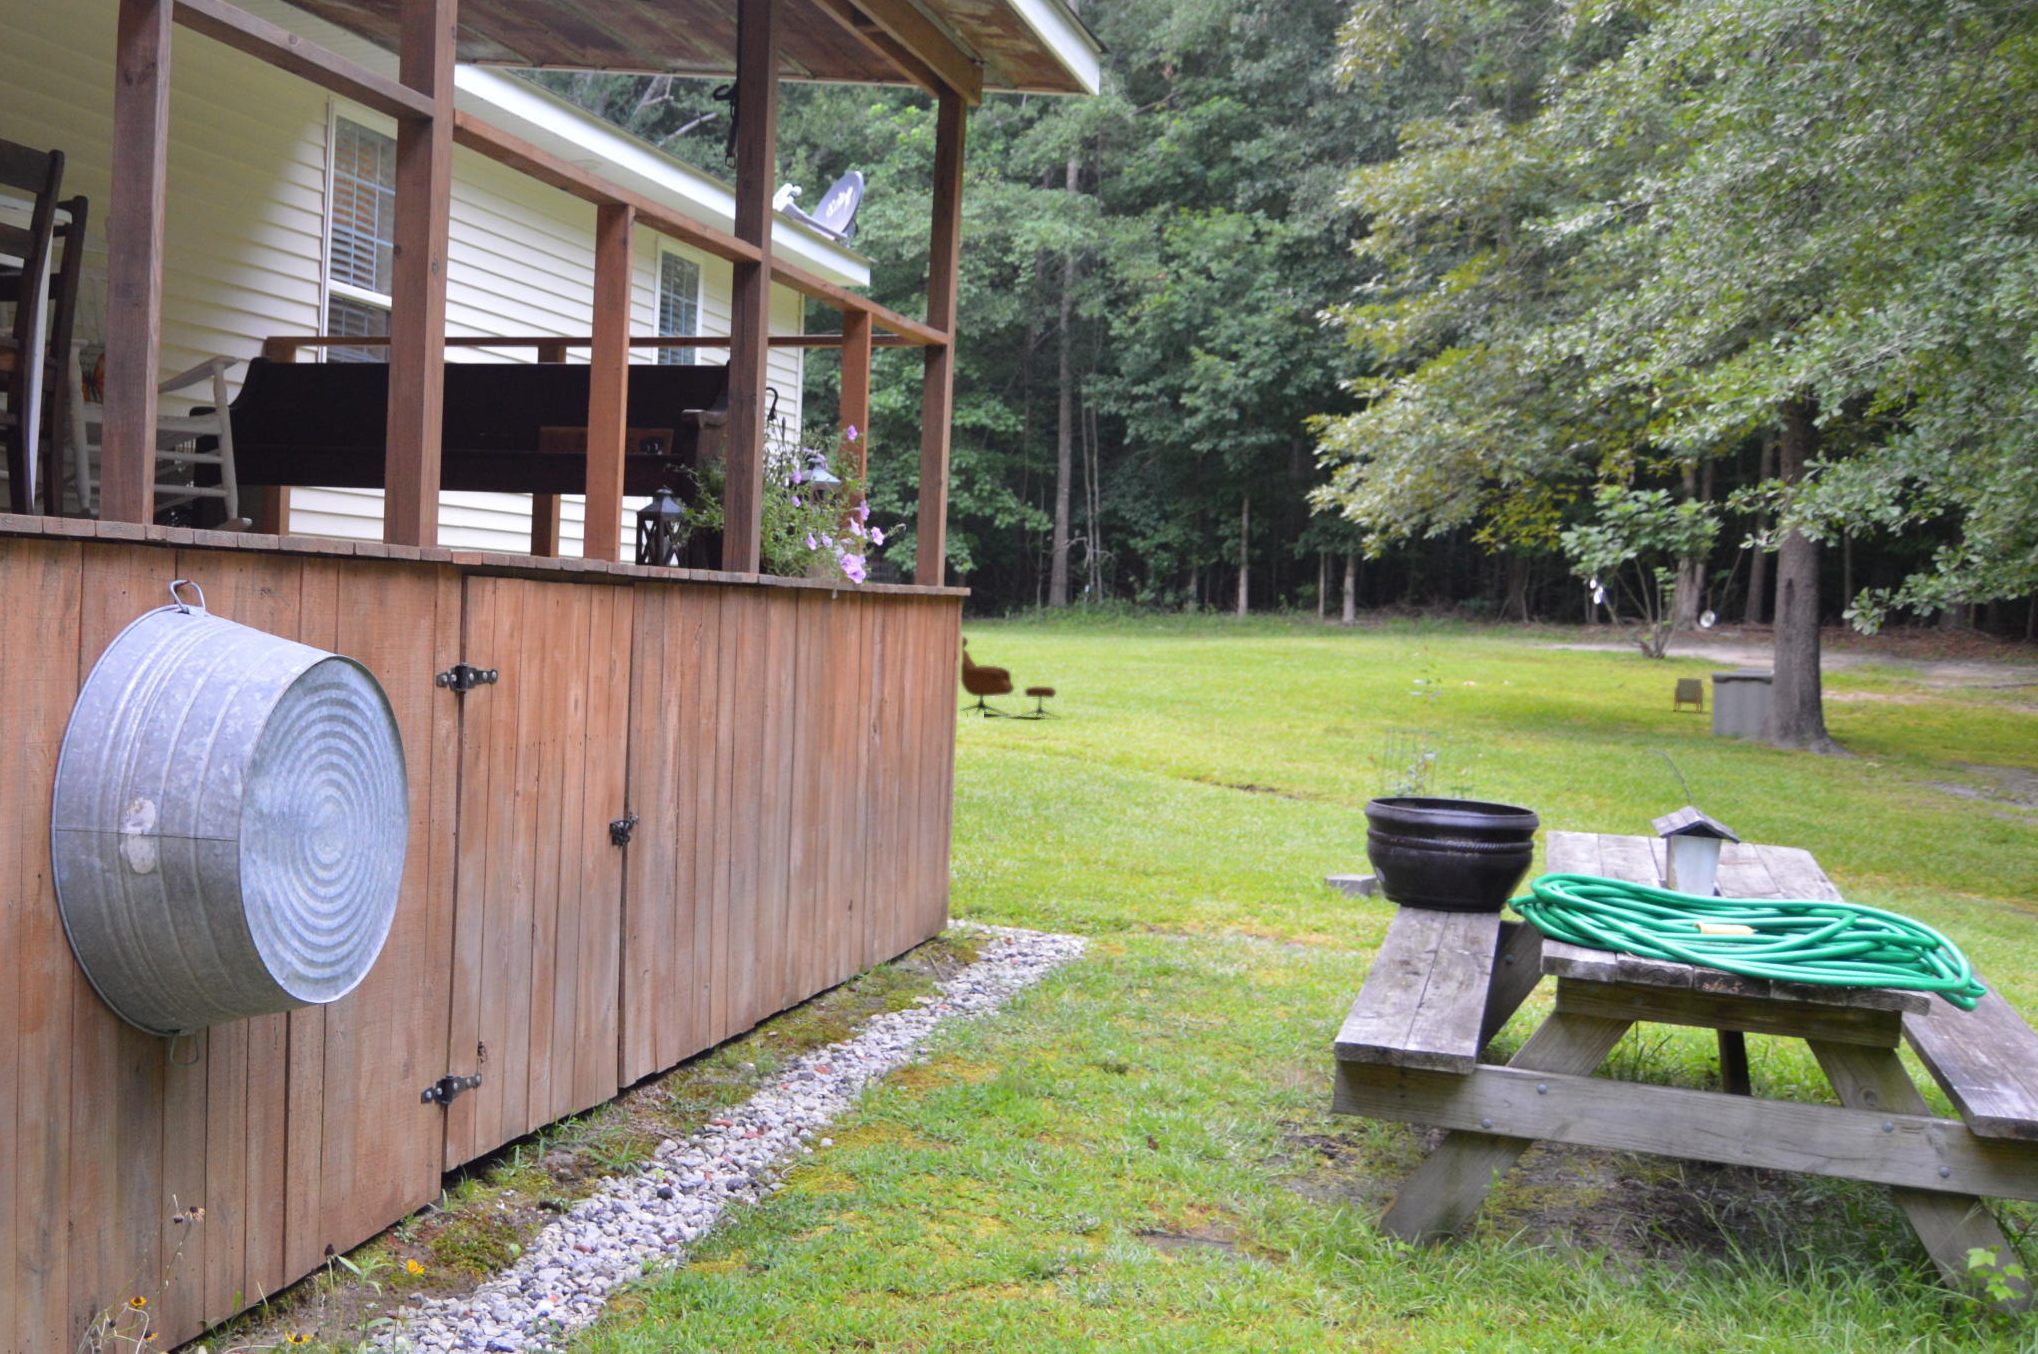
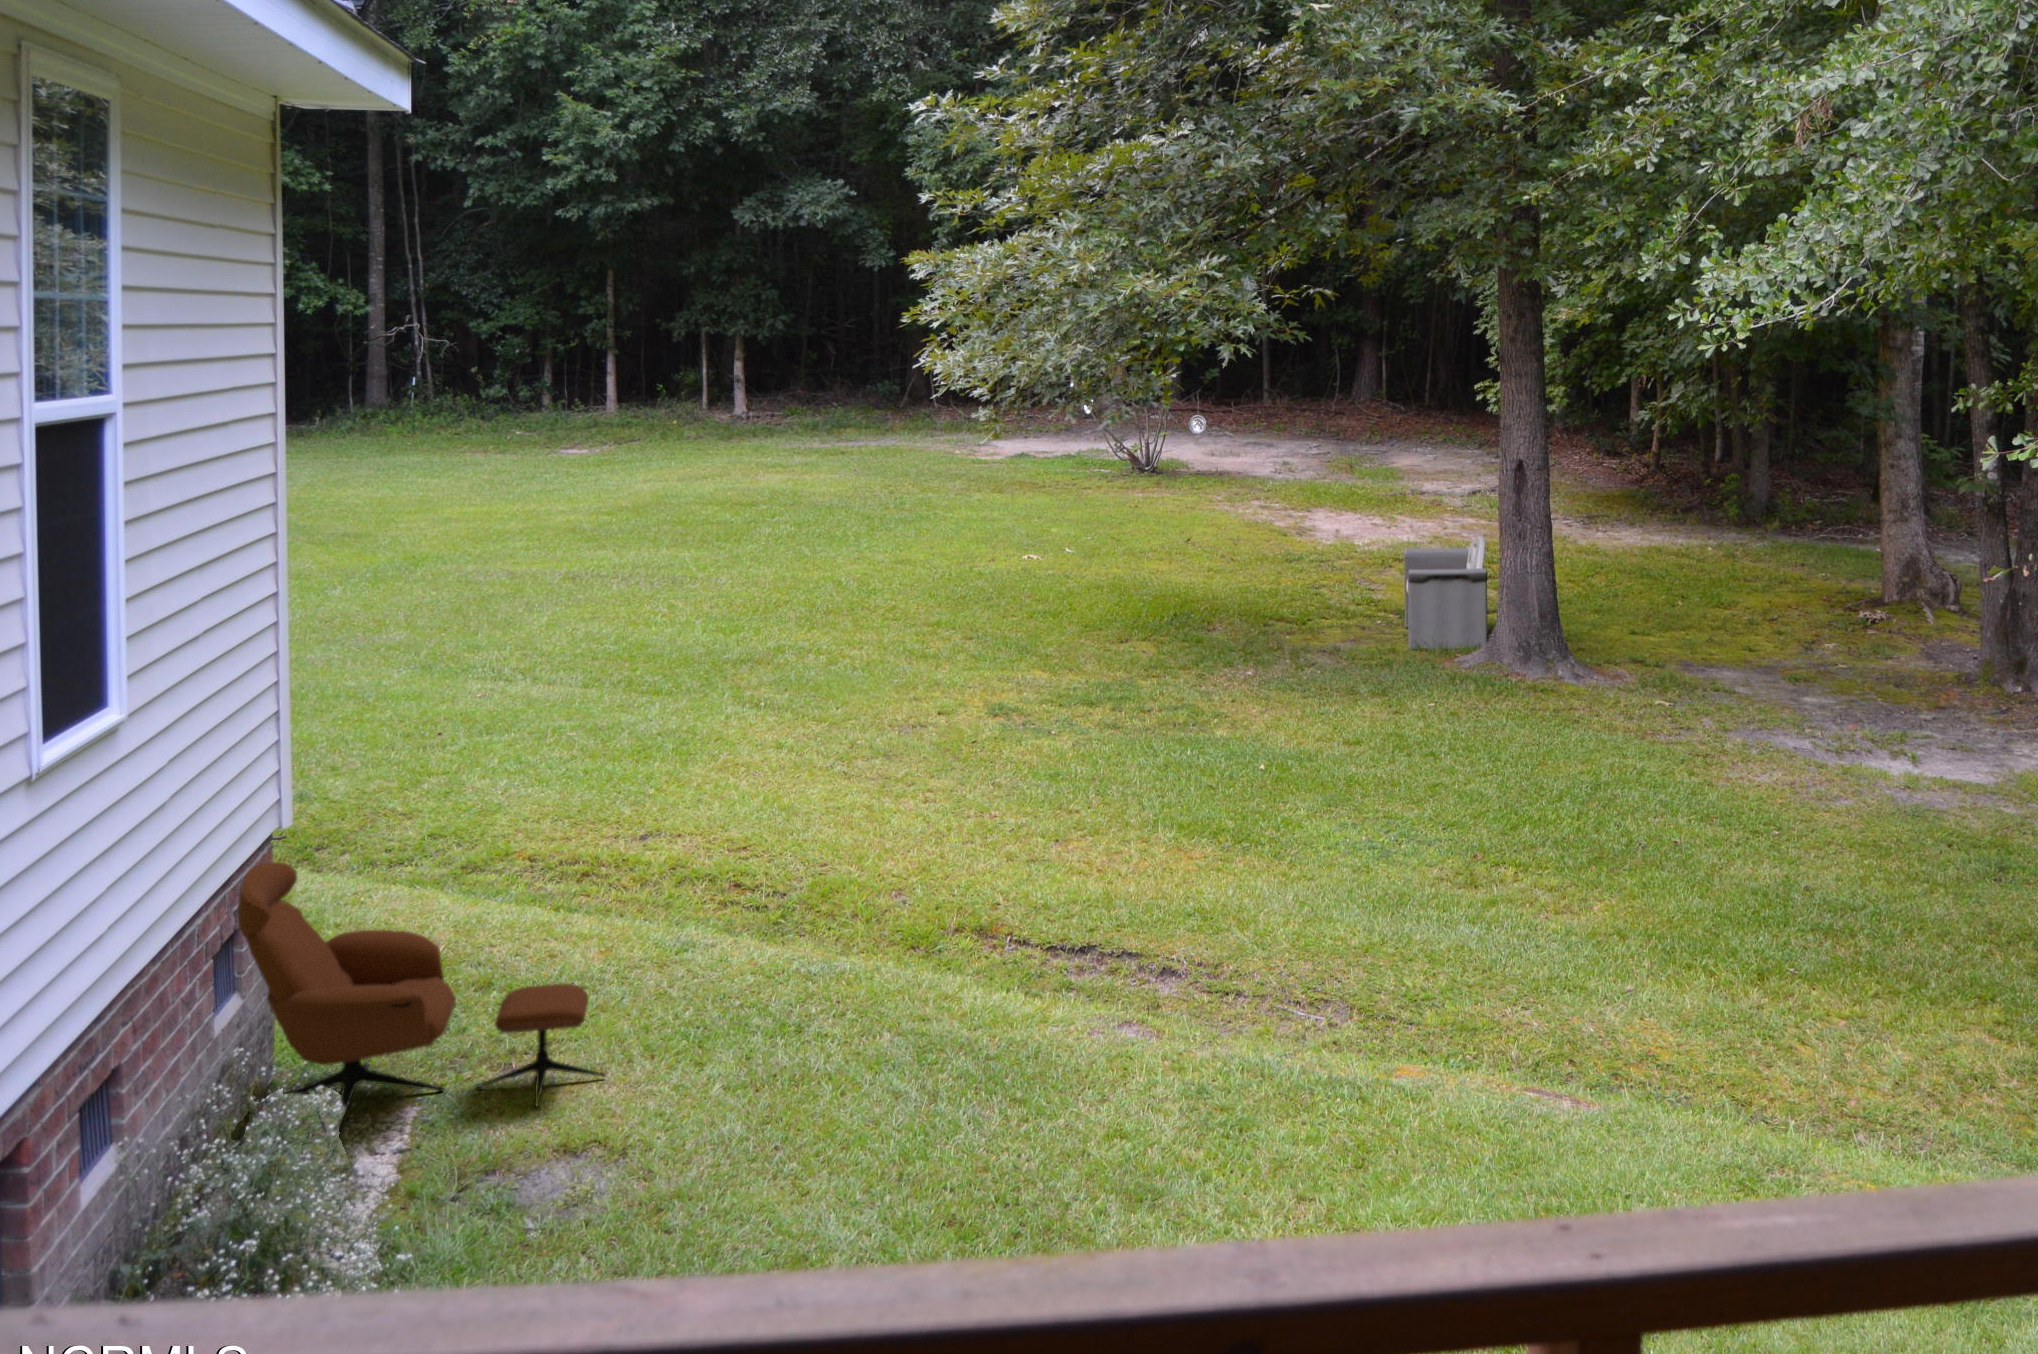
planter: present [1674,678,1704,712] -> none [1456,616,1496,670]

